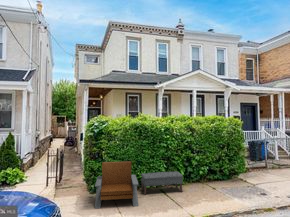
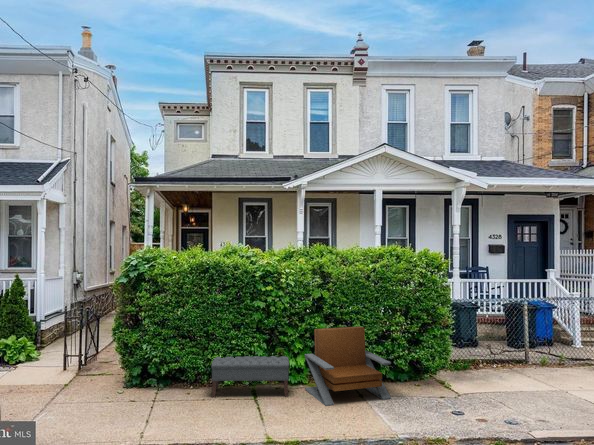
lounge chair: present [95,161,139,209] -> present [305,326,391,406]

